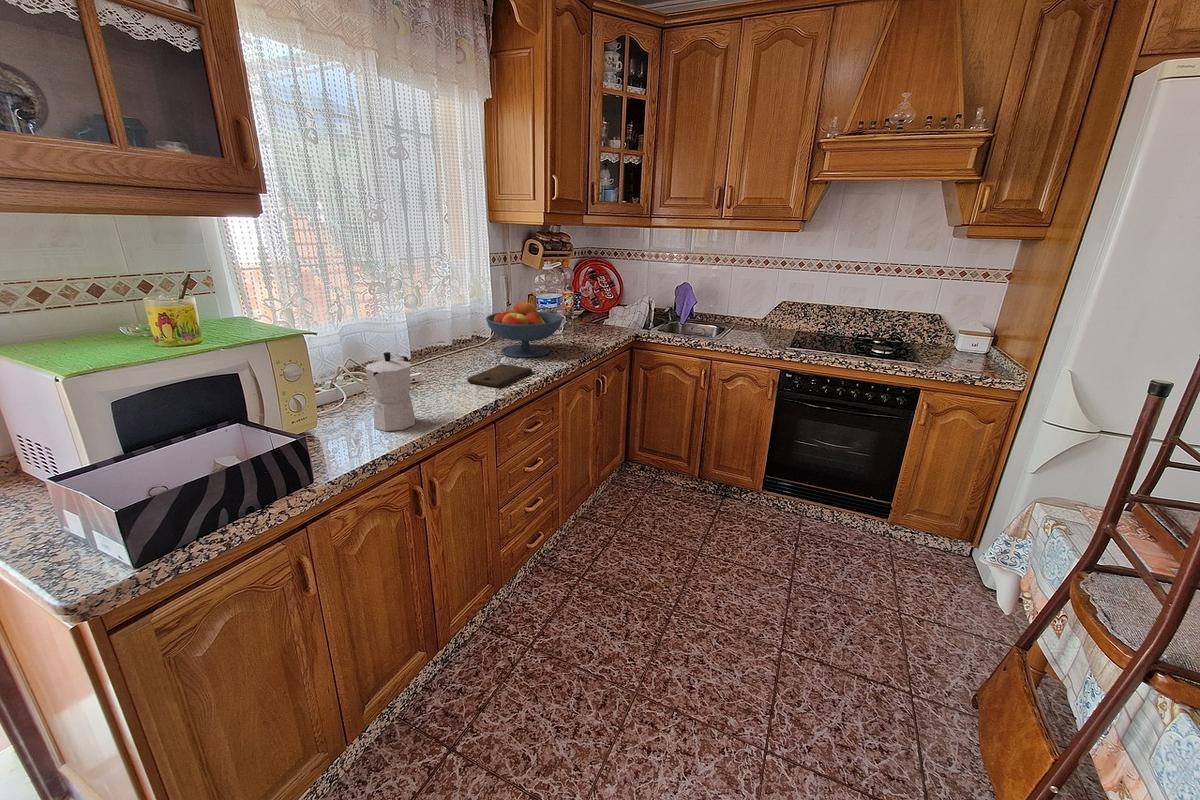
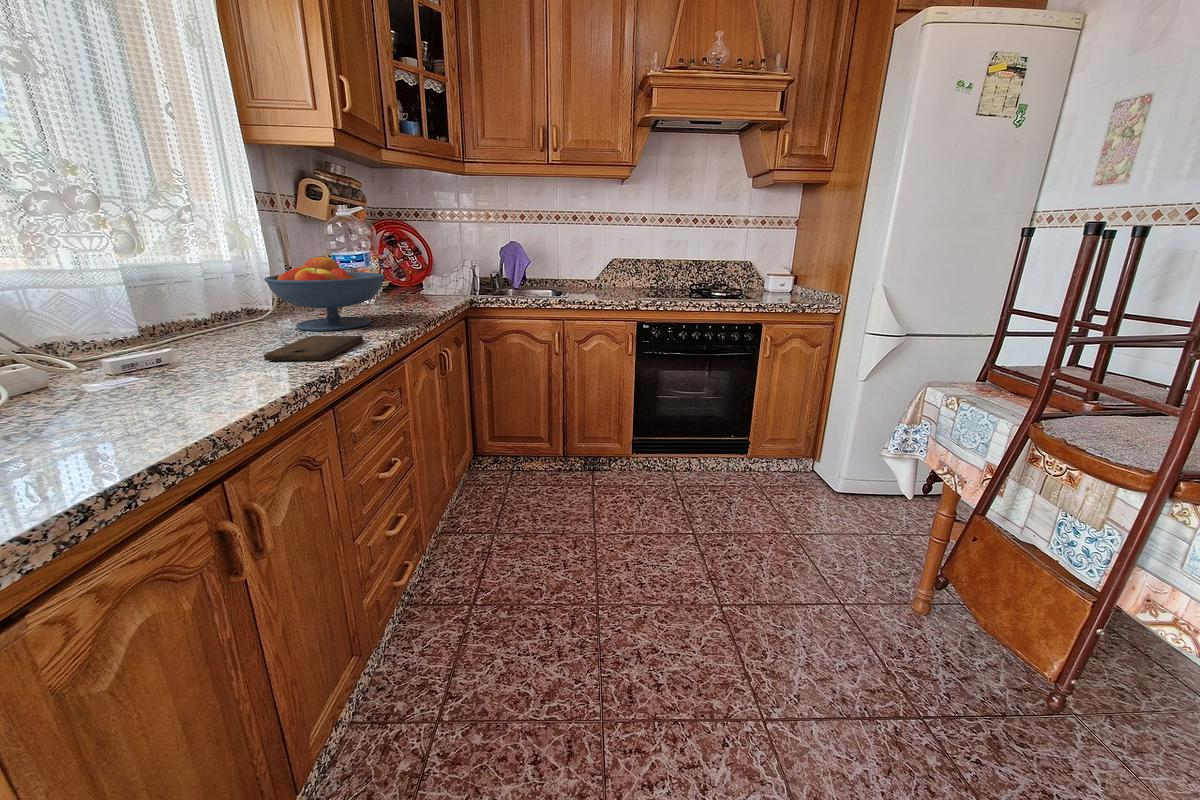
moka pot: present [365,352,415,431] -> none [62,287,196,437]

